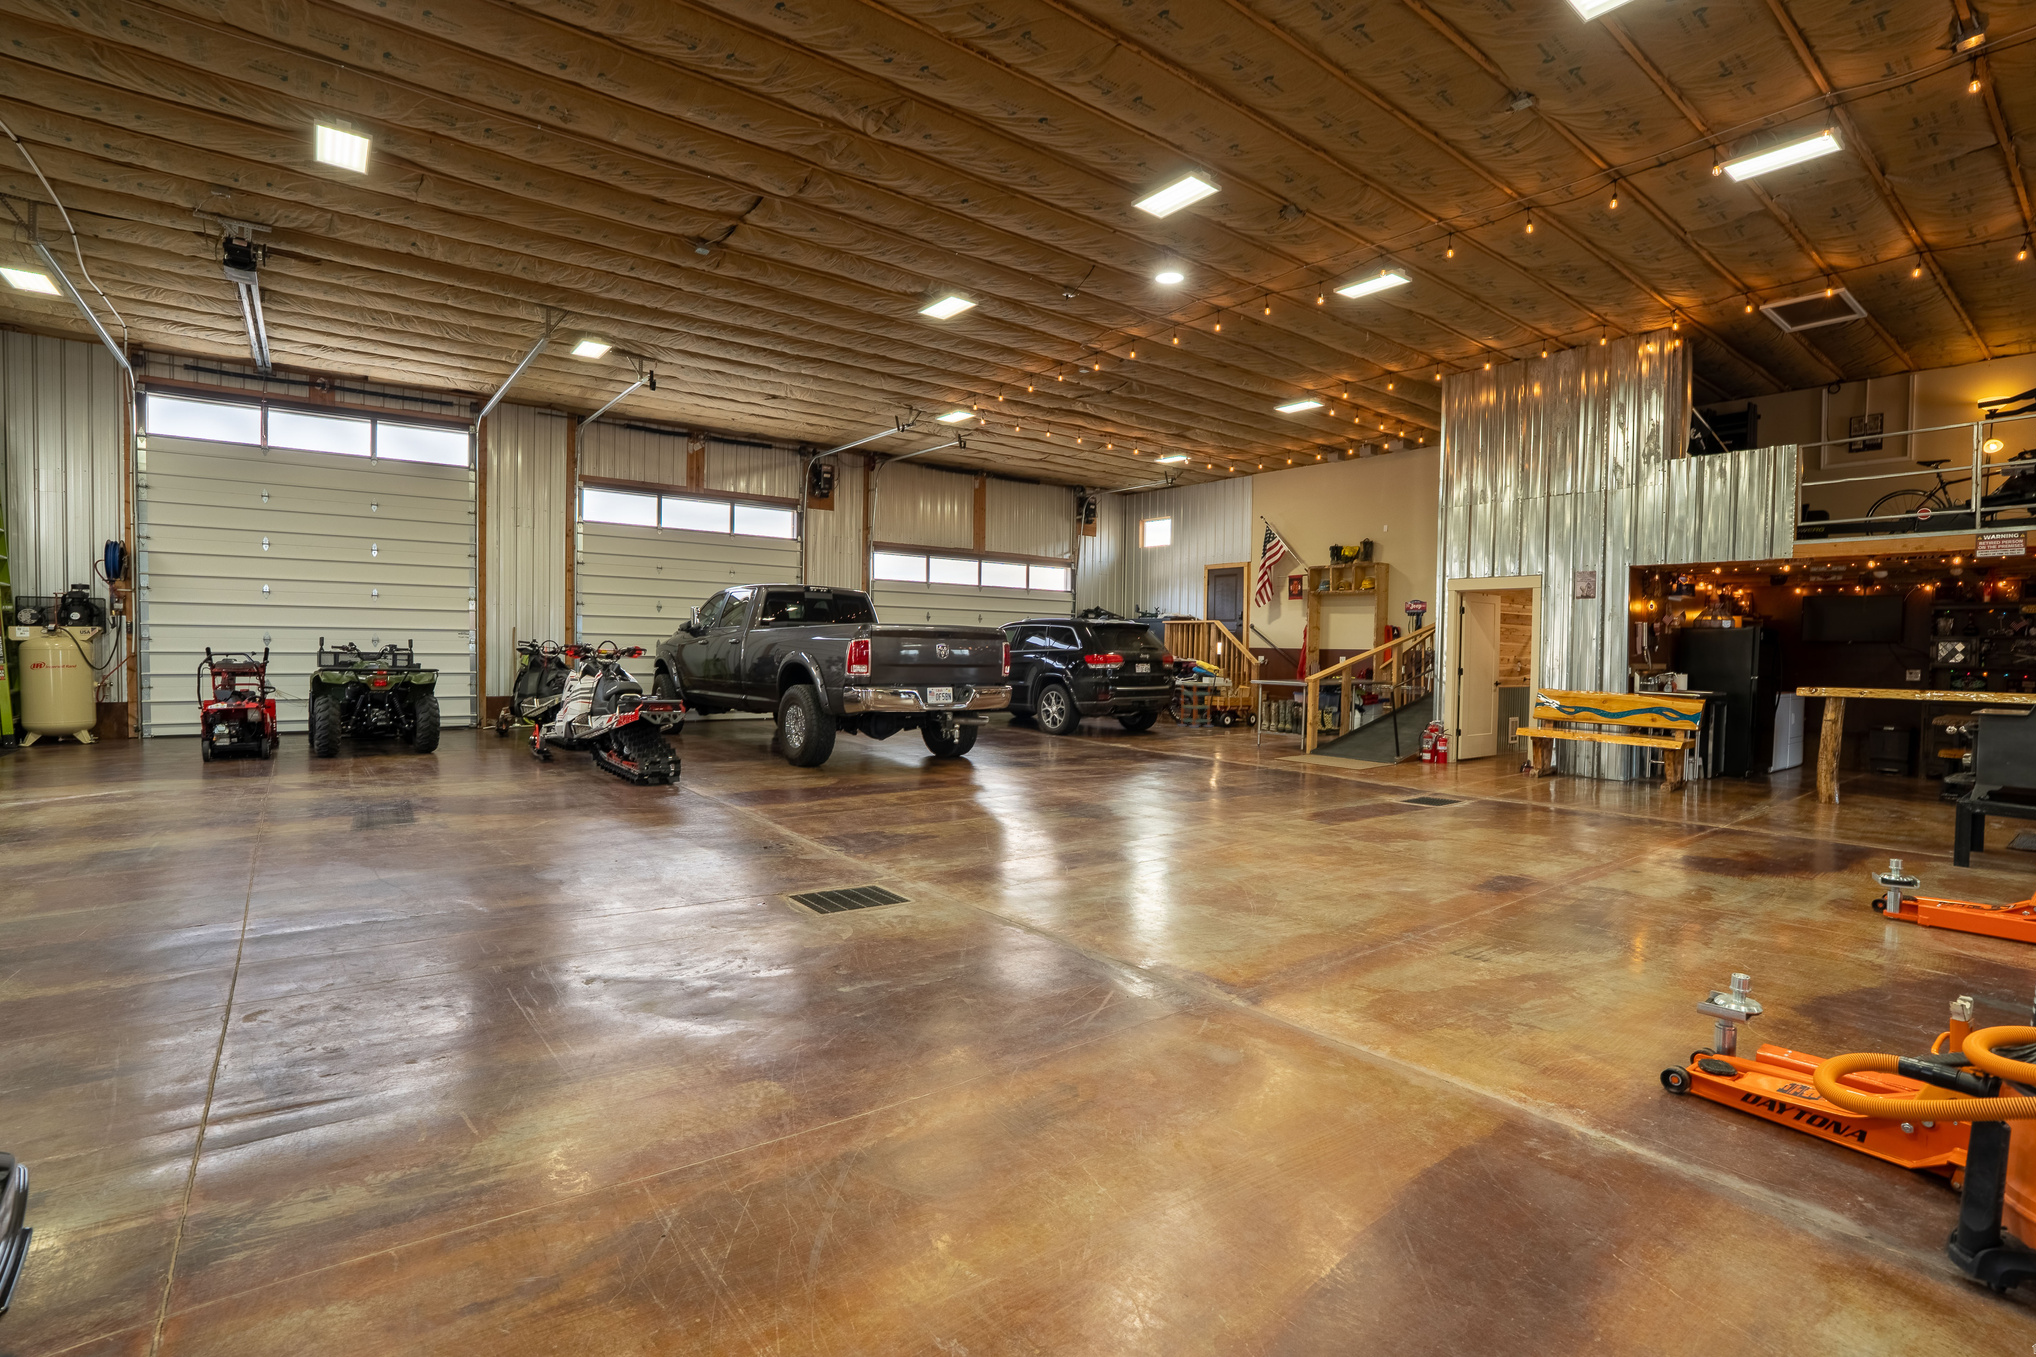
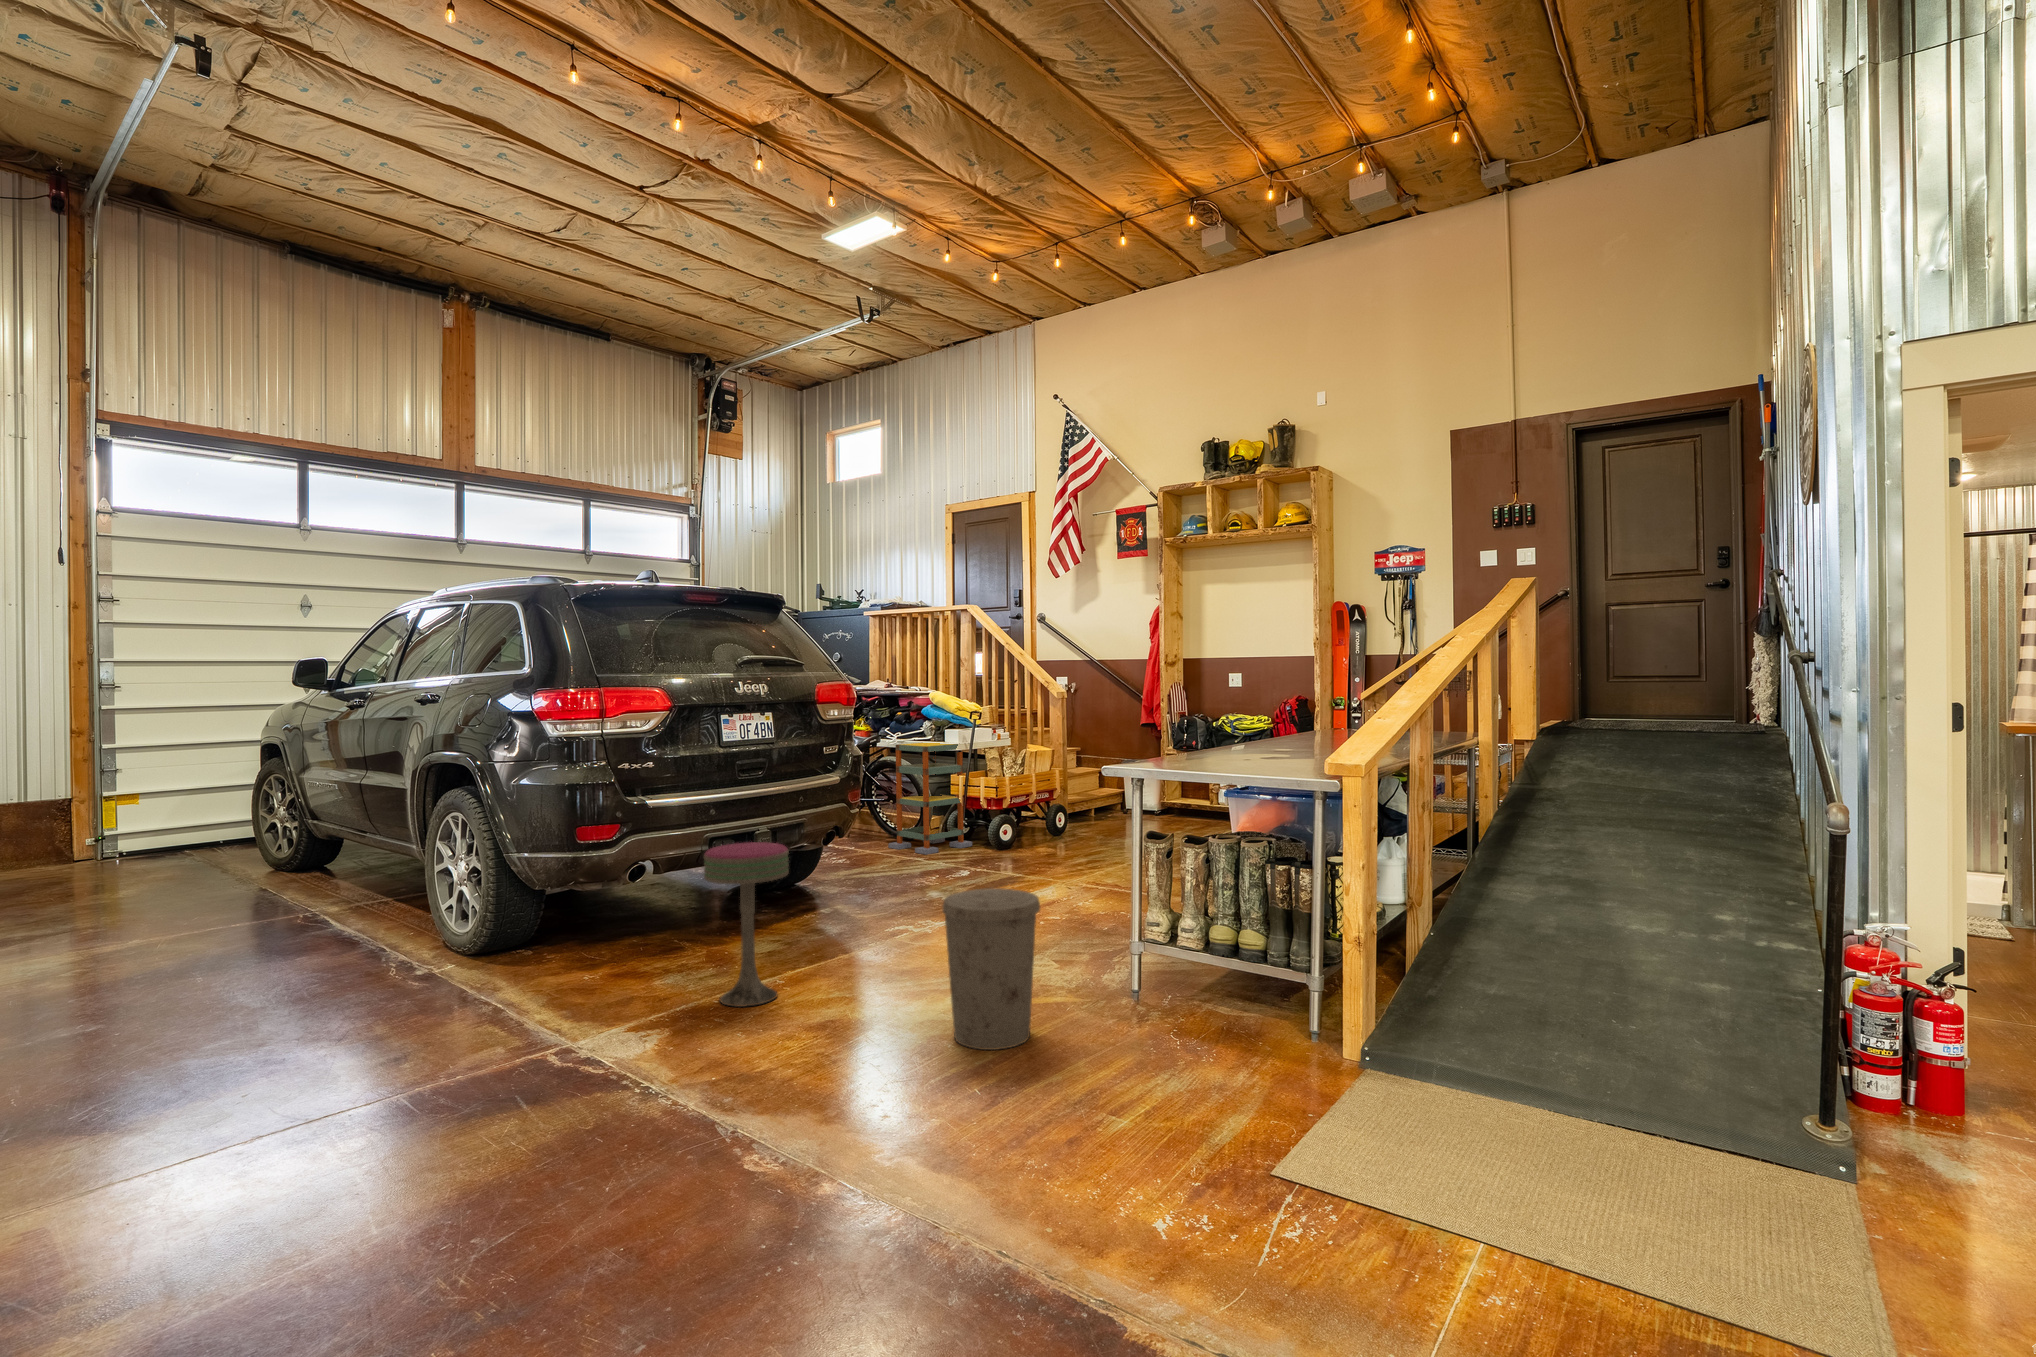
bar stool: none [1138,701,1161,744] -> present [704,842,789,1007]
trash can: none [1206,712,1233,751] -> present [943,888,1040,1050]

